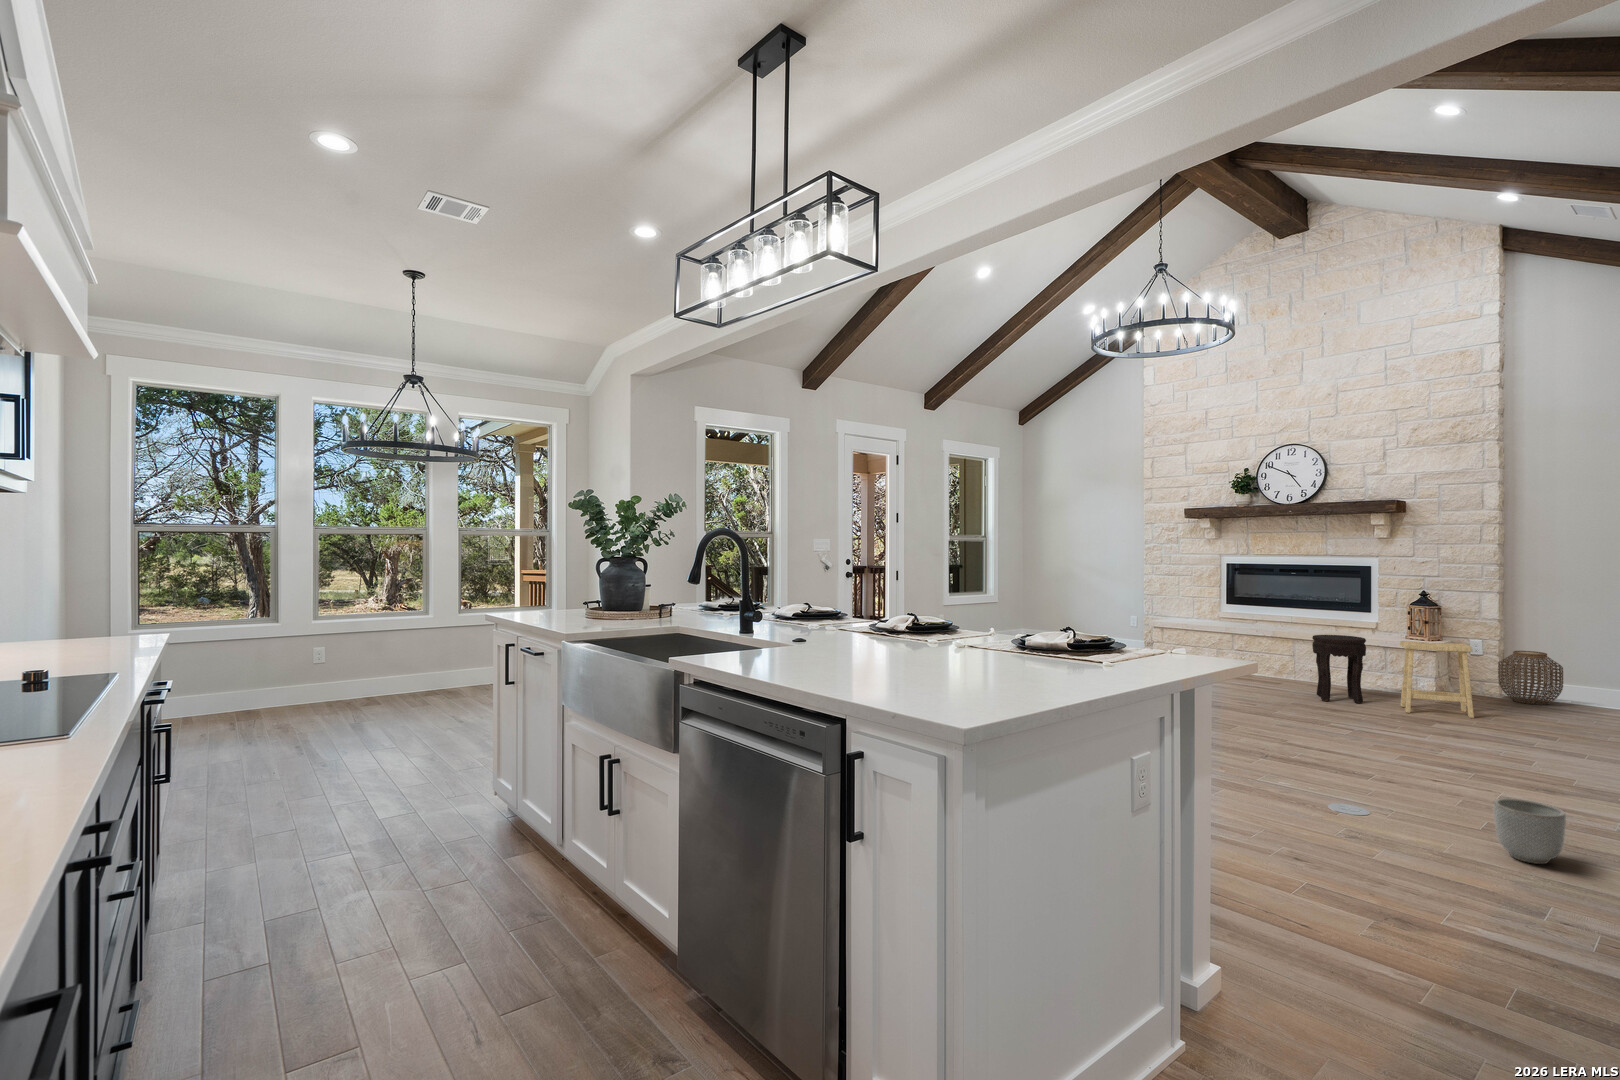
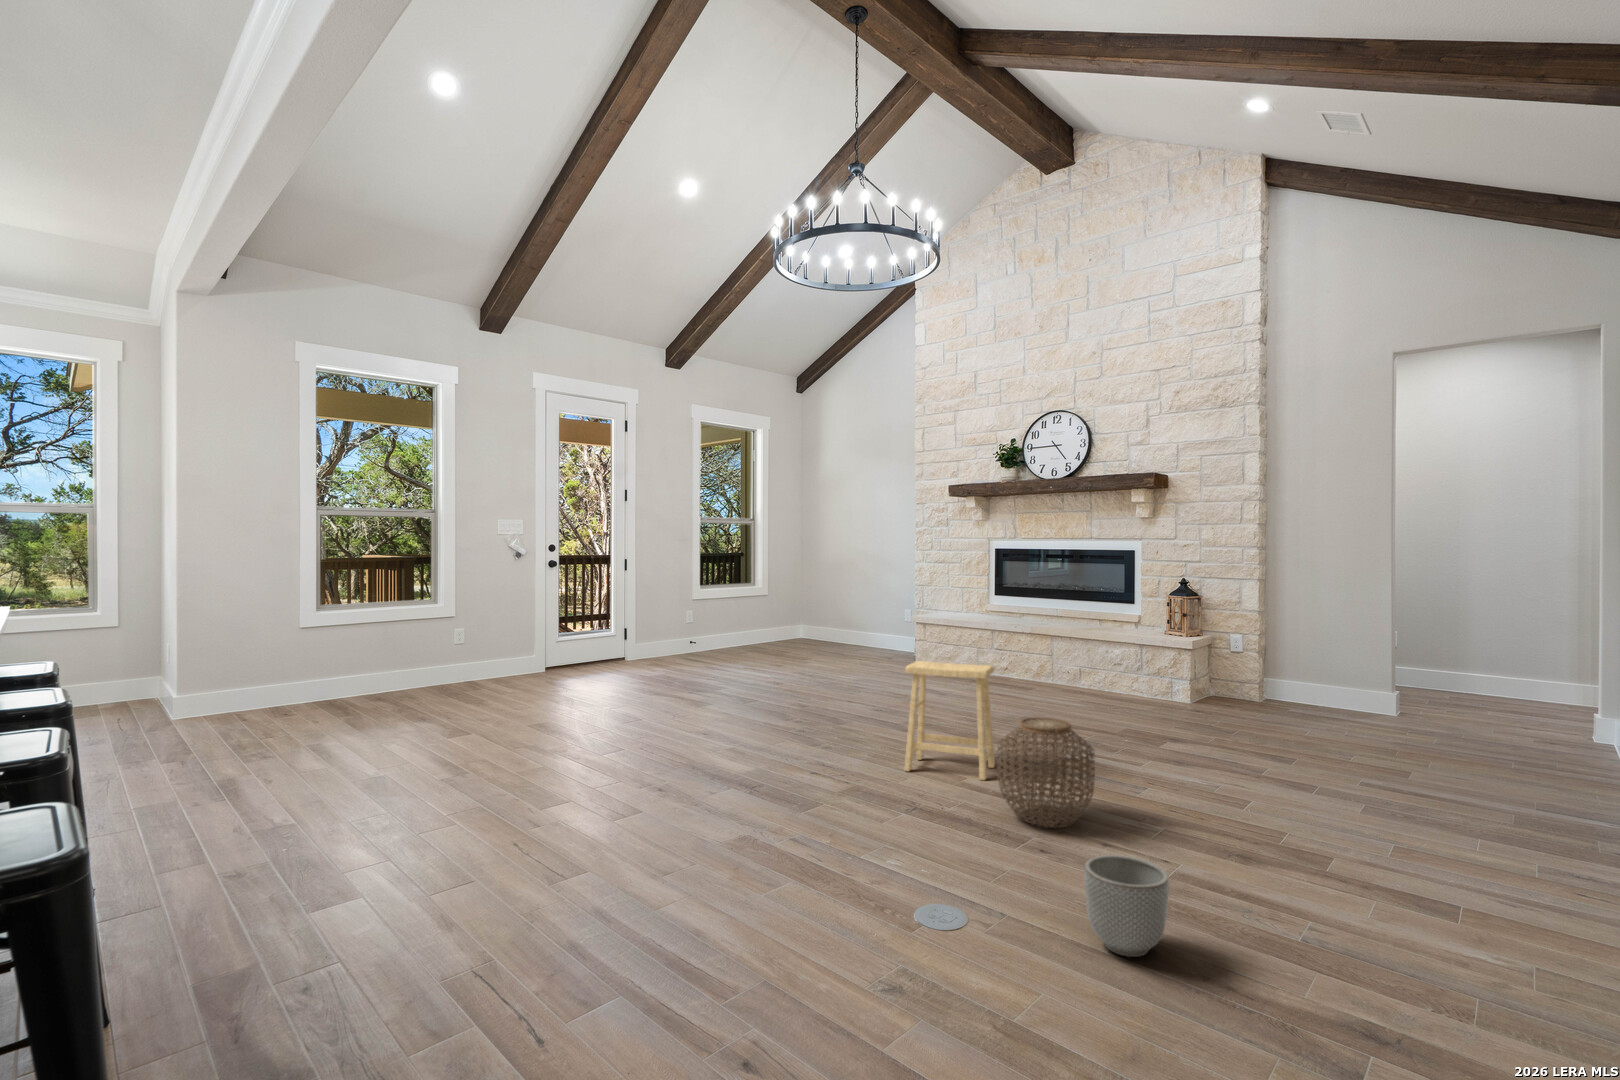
side table: present [1312,635,1366,704] -> none [1053,629,1109,710]
footstool: present [1400,641,1474,718] -> present [905,661,995,780]
woven basket: present [1498,651,1563,705] -> present [997,717,1095,828]

